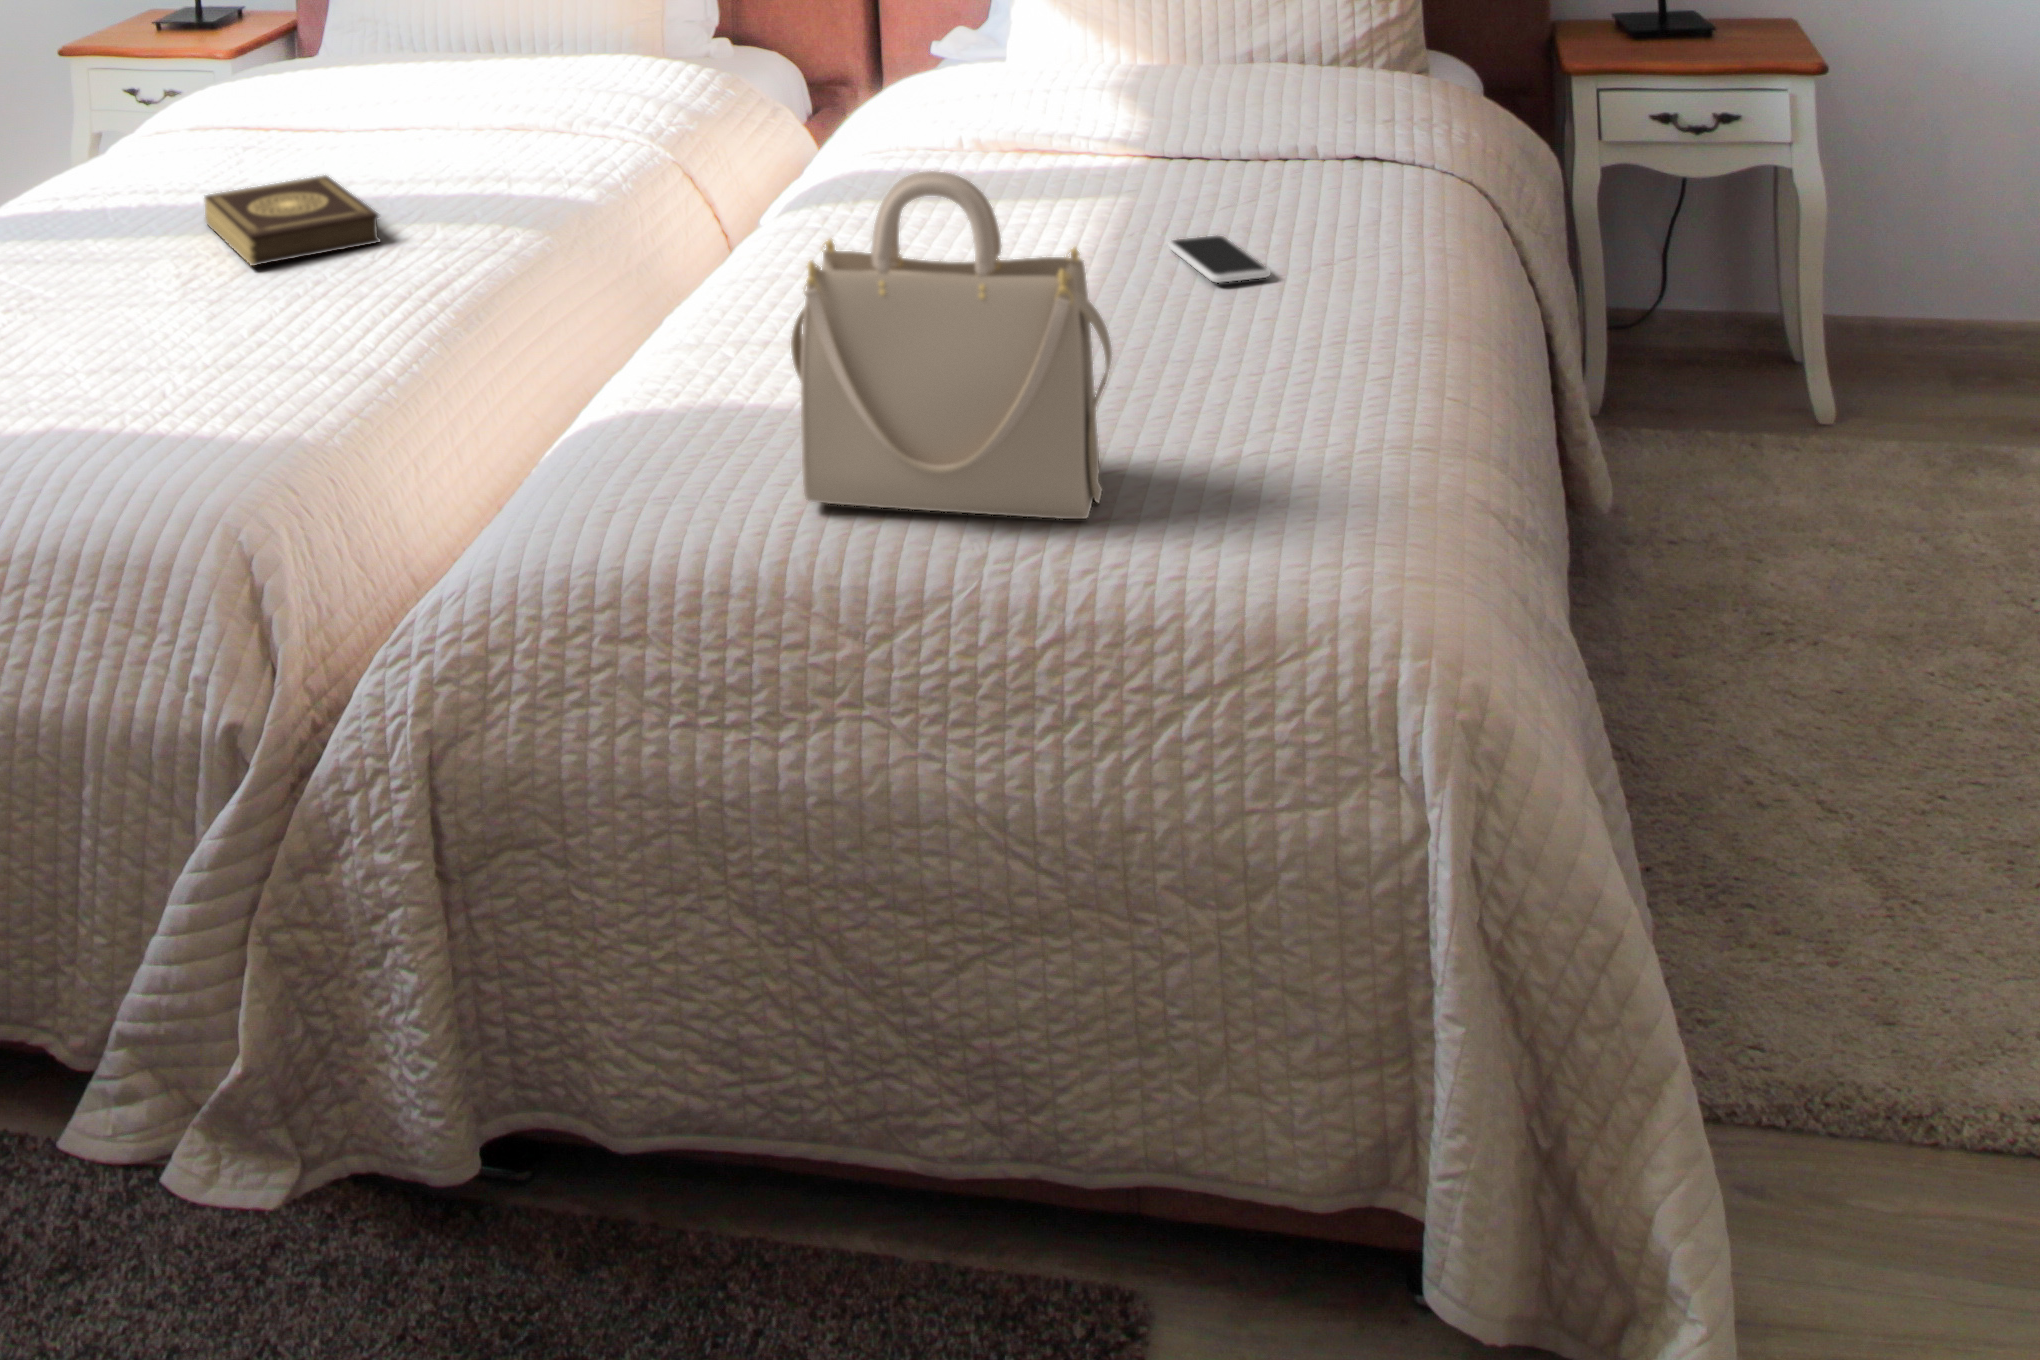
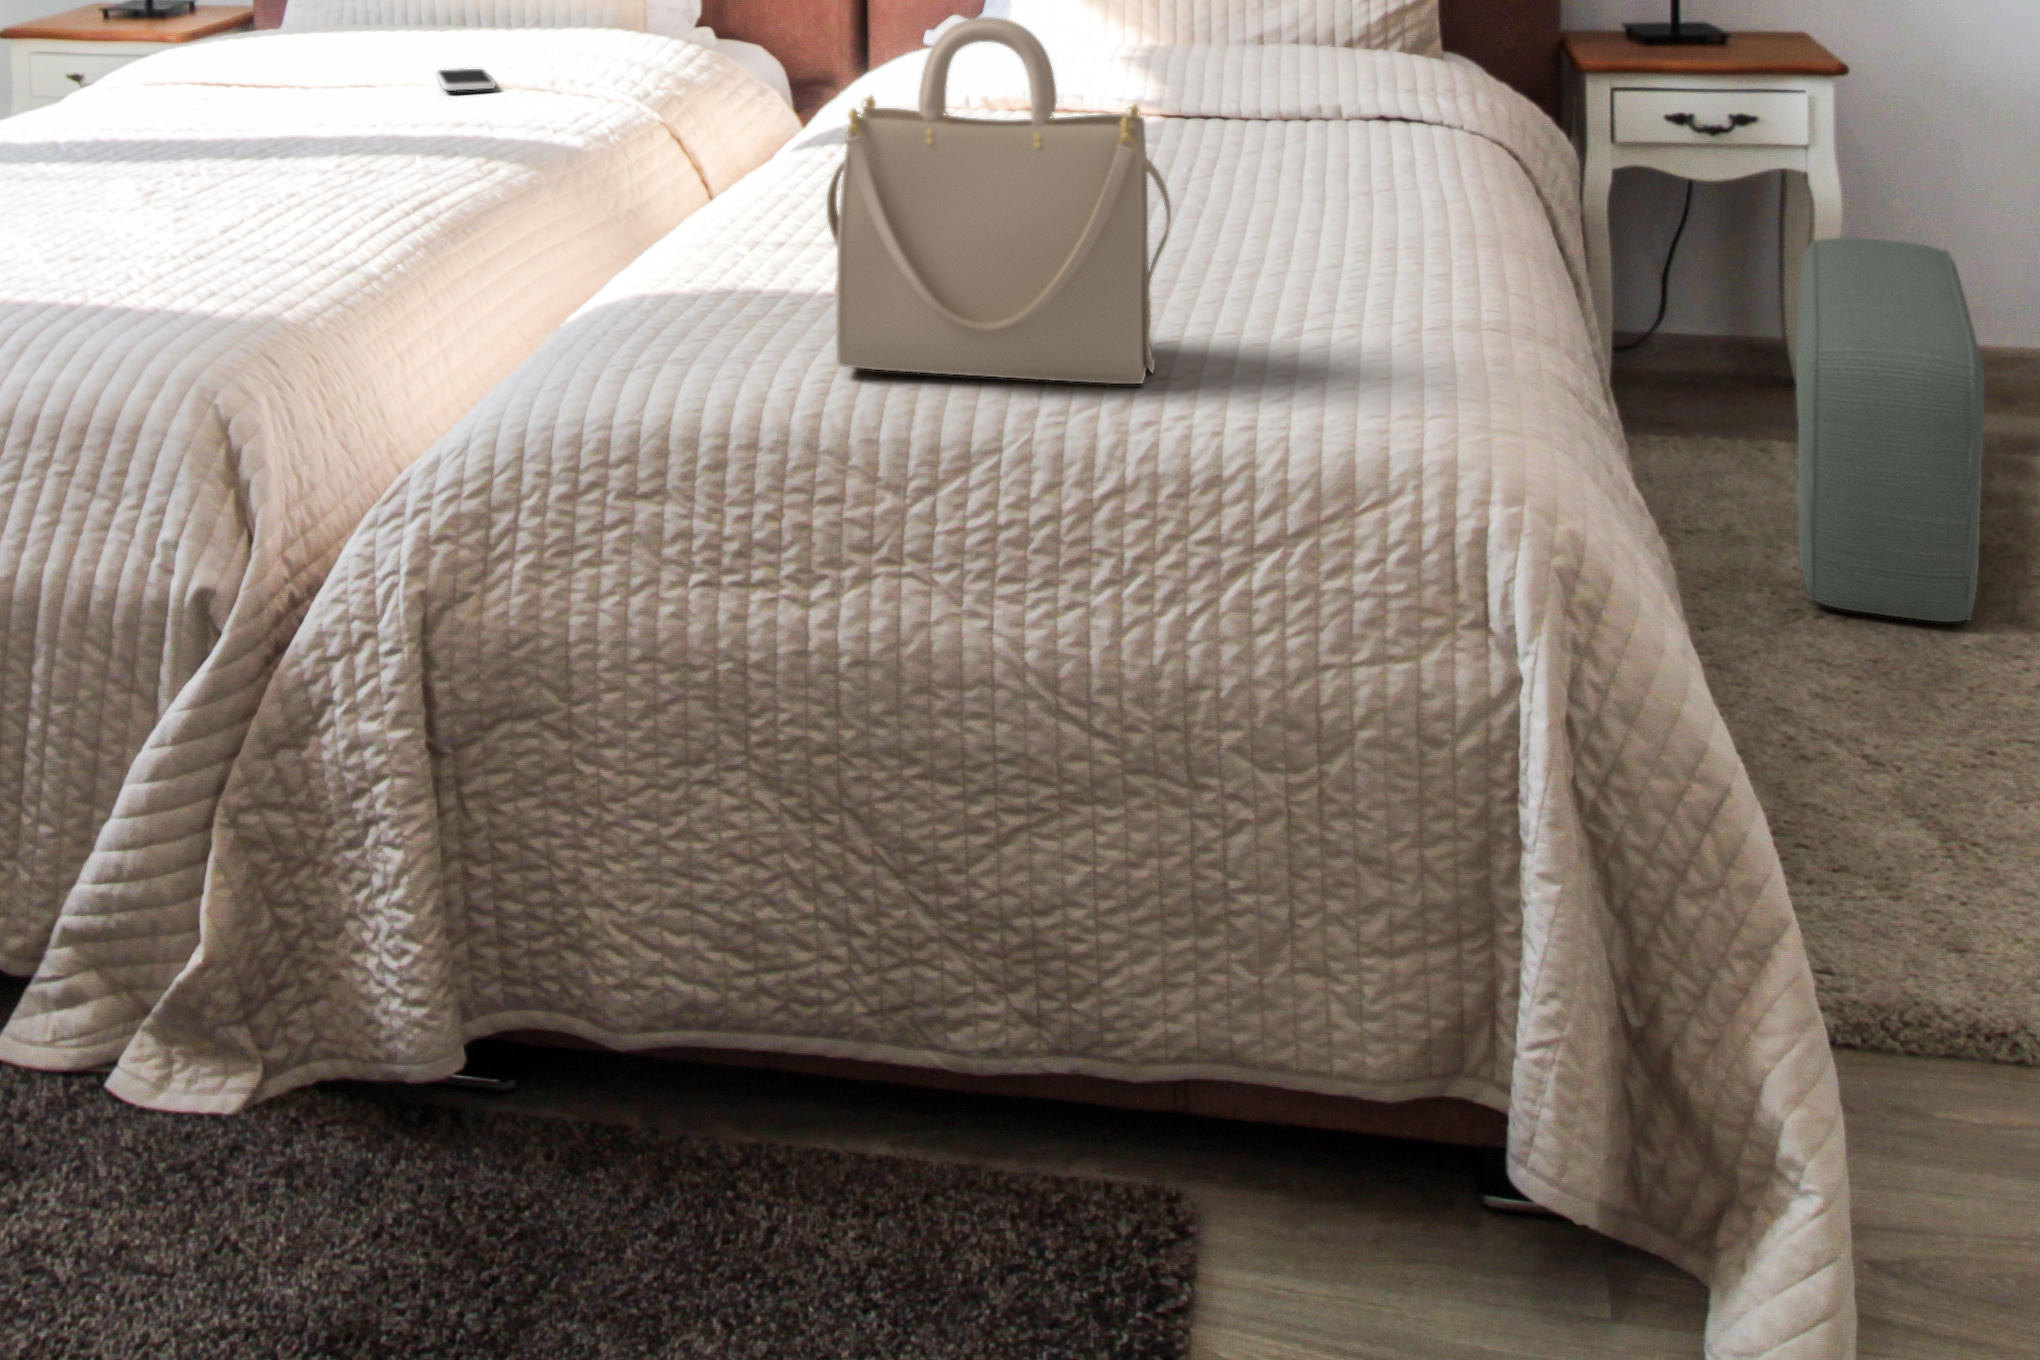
book: present [204,175,380,266] -> none [164,116,356,188]
pouf: none [1764,229,1941,636] -> present [1796,238,1984,622]
smartphone: present [1168,236,1270,283] -> present [436,69,495,91]

